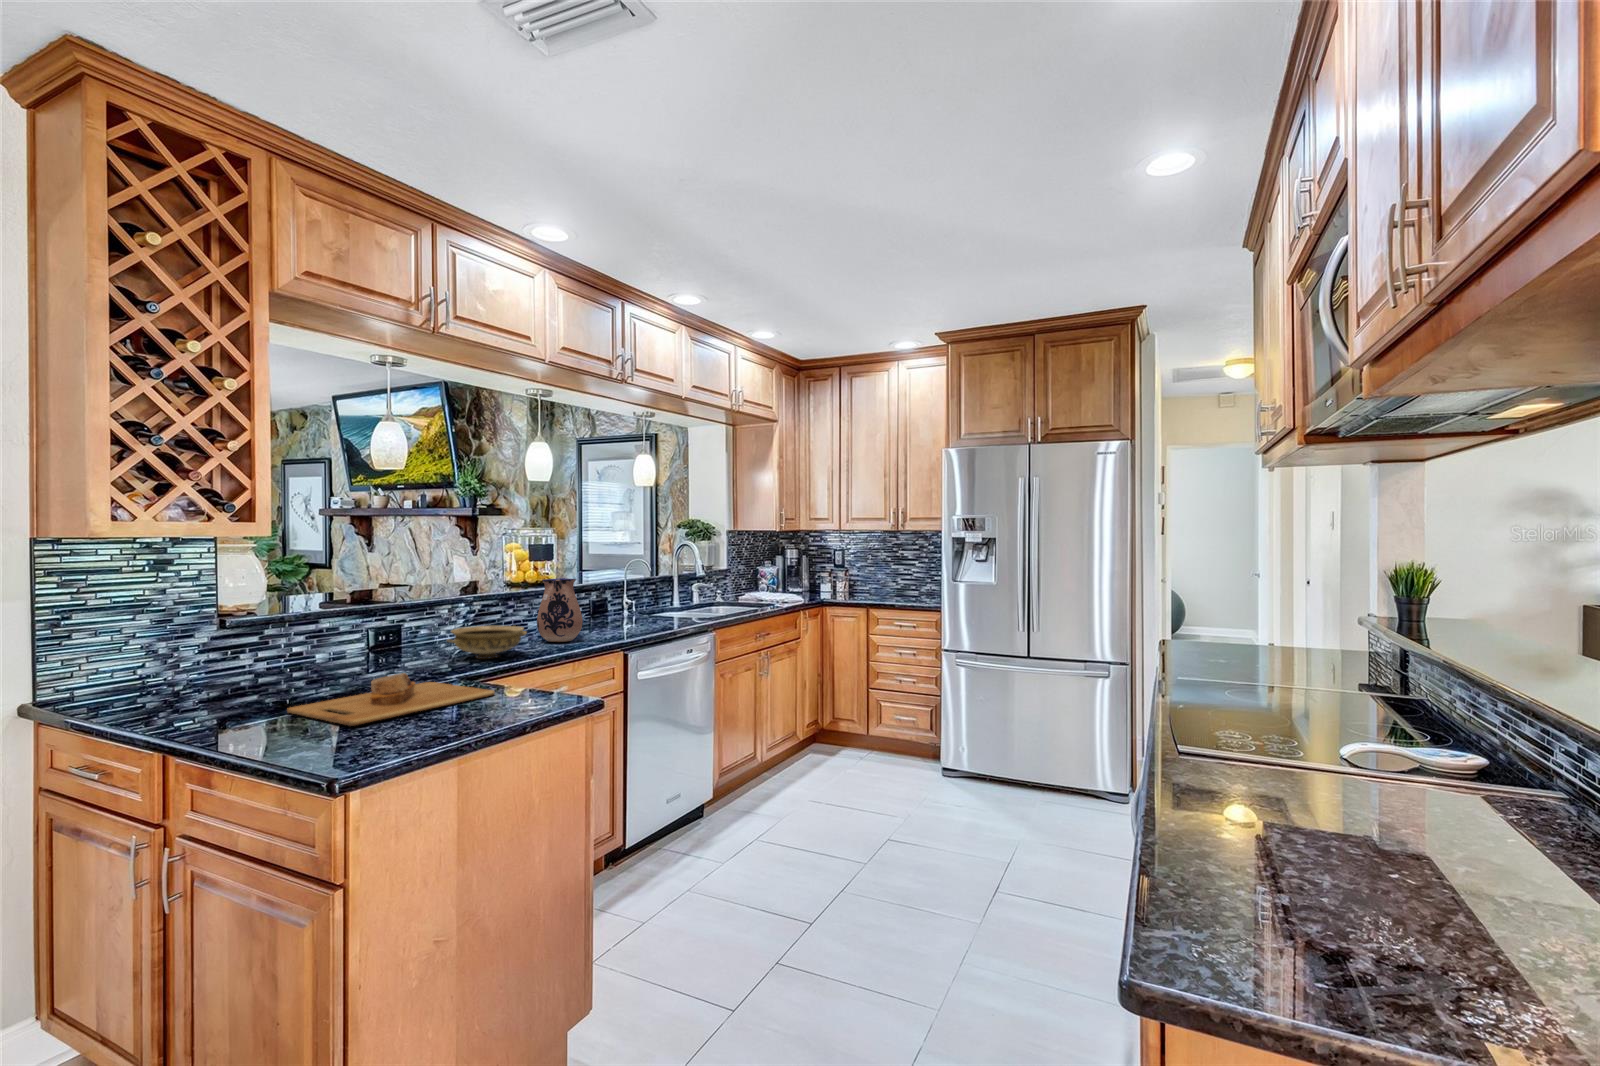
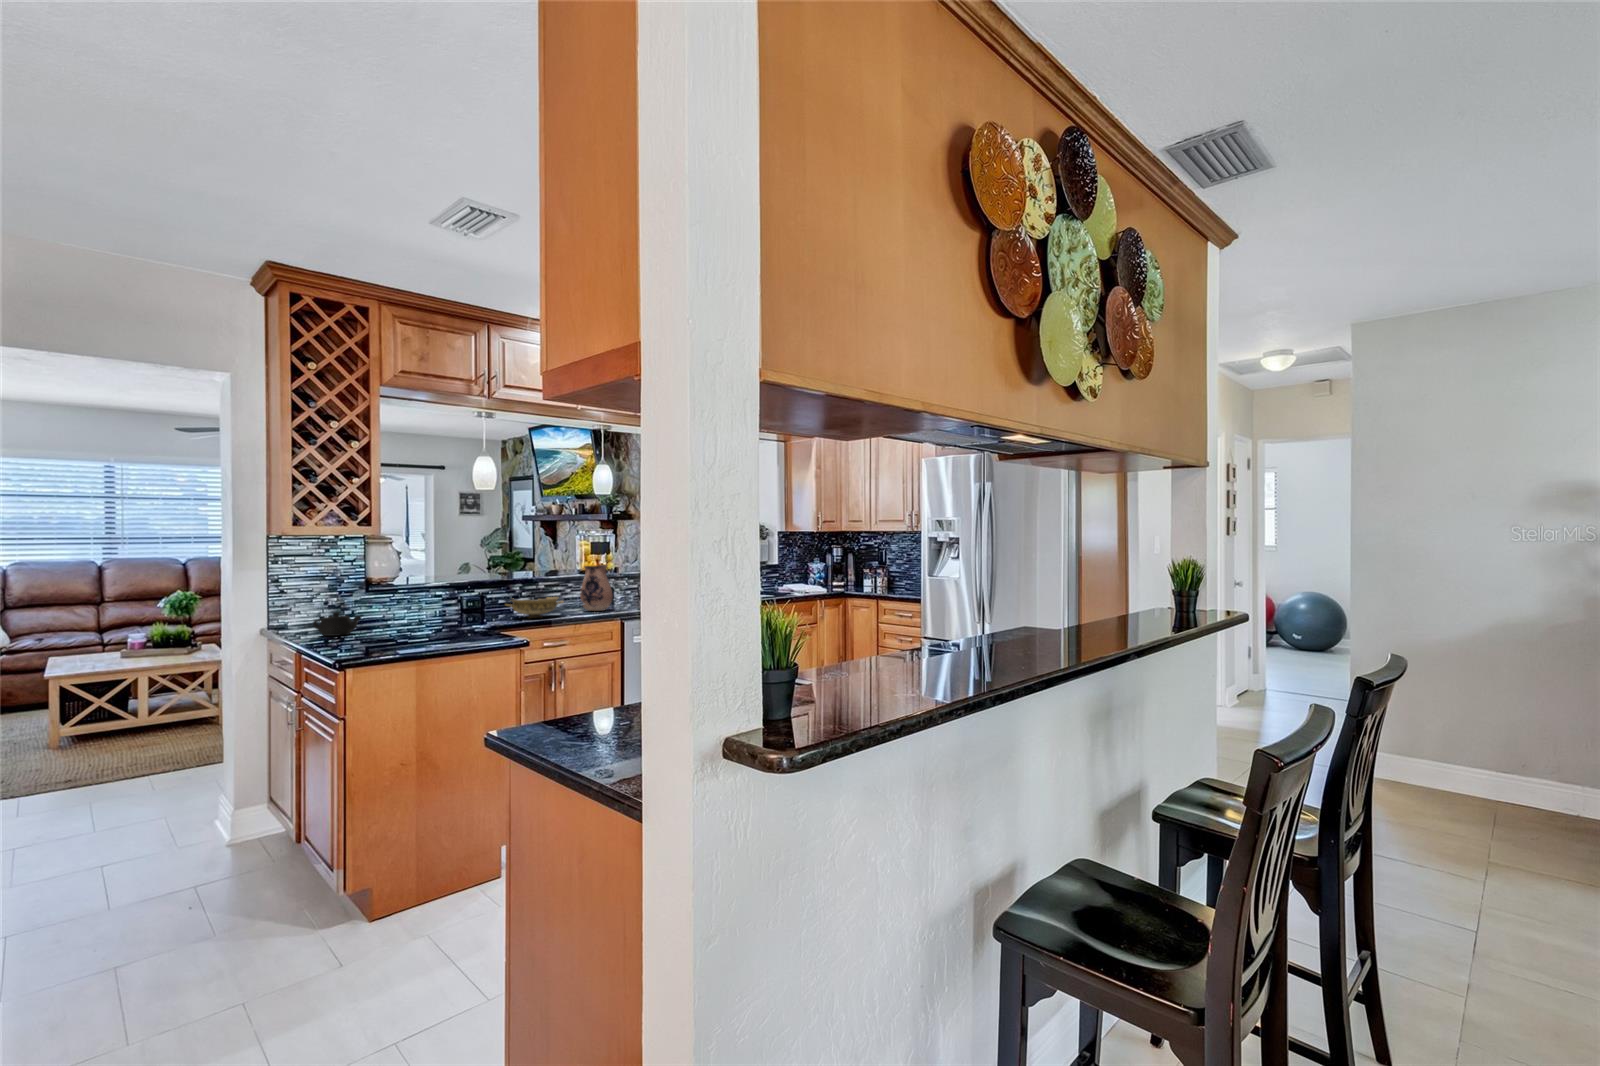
teapot: none [133,667,229,711] -> present [313,612,361,636]
cutting board: present [287,673,495,726] -> none [384,616,505,641]

